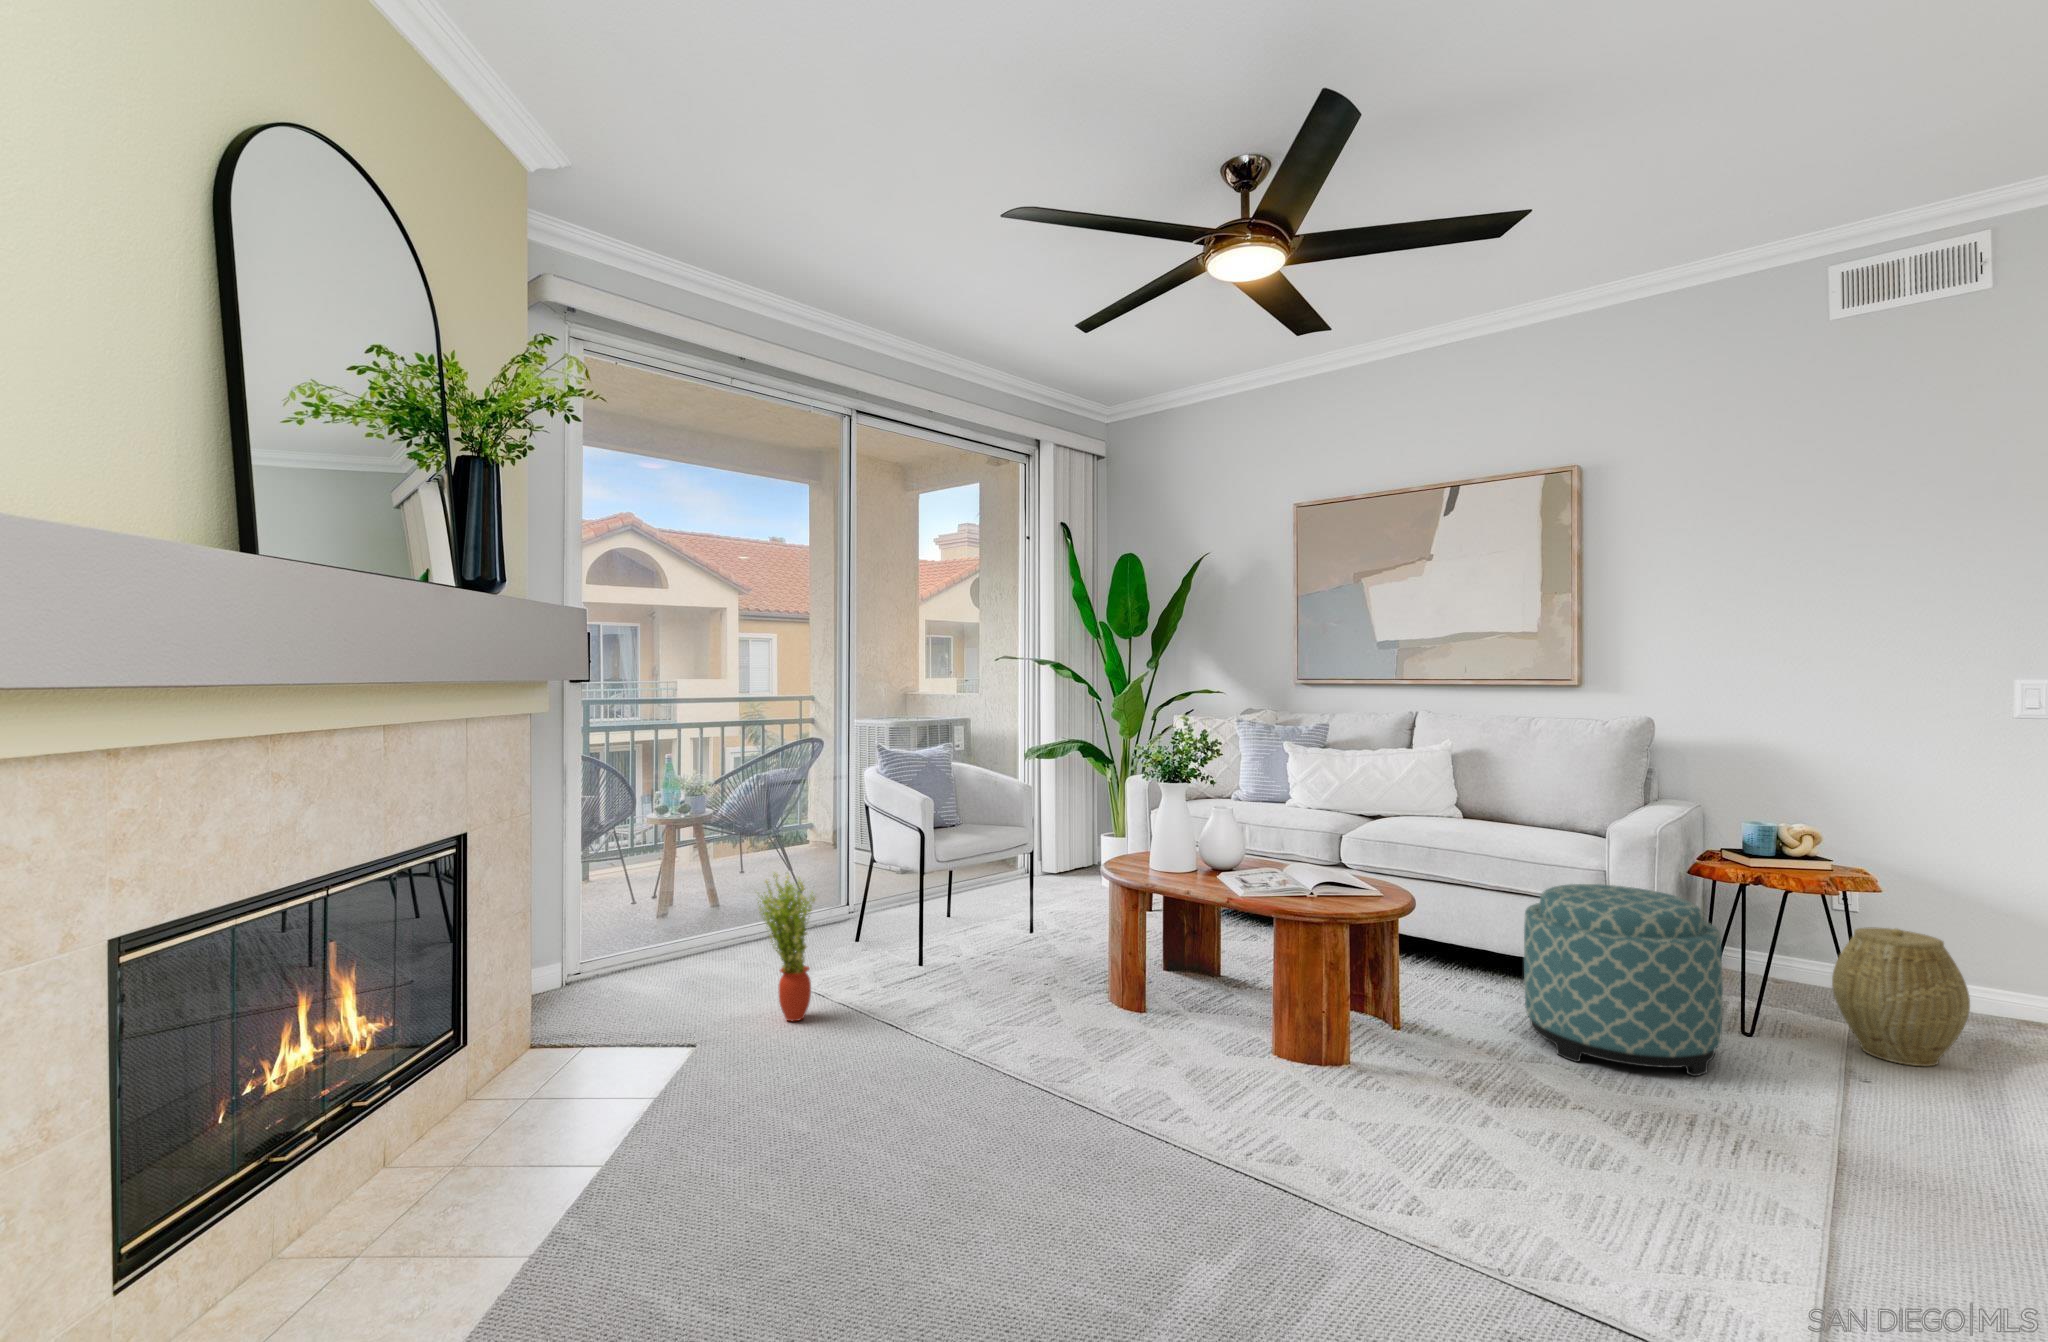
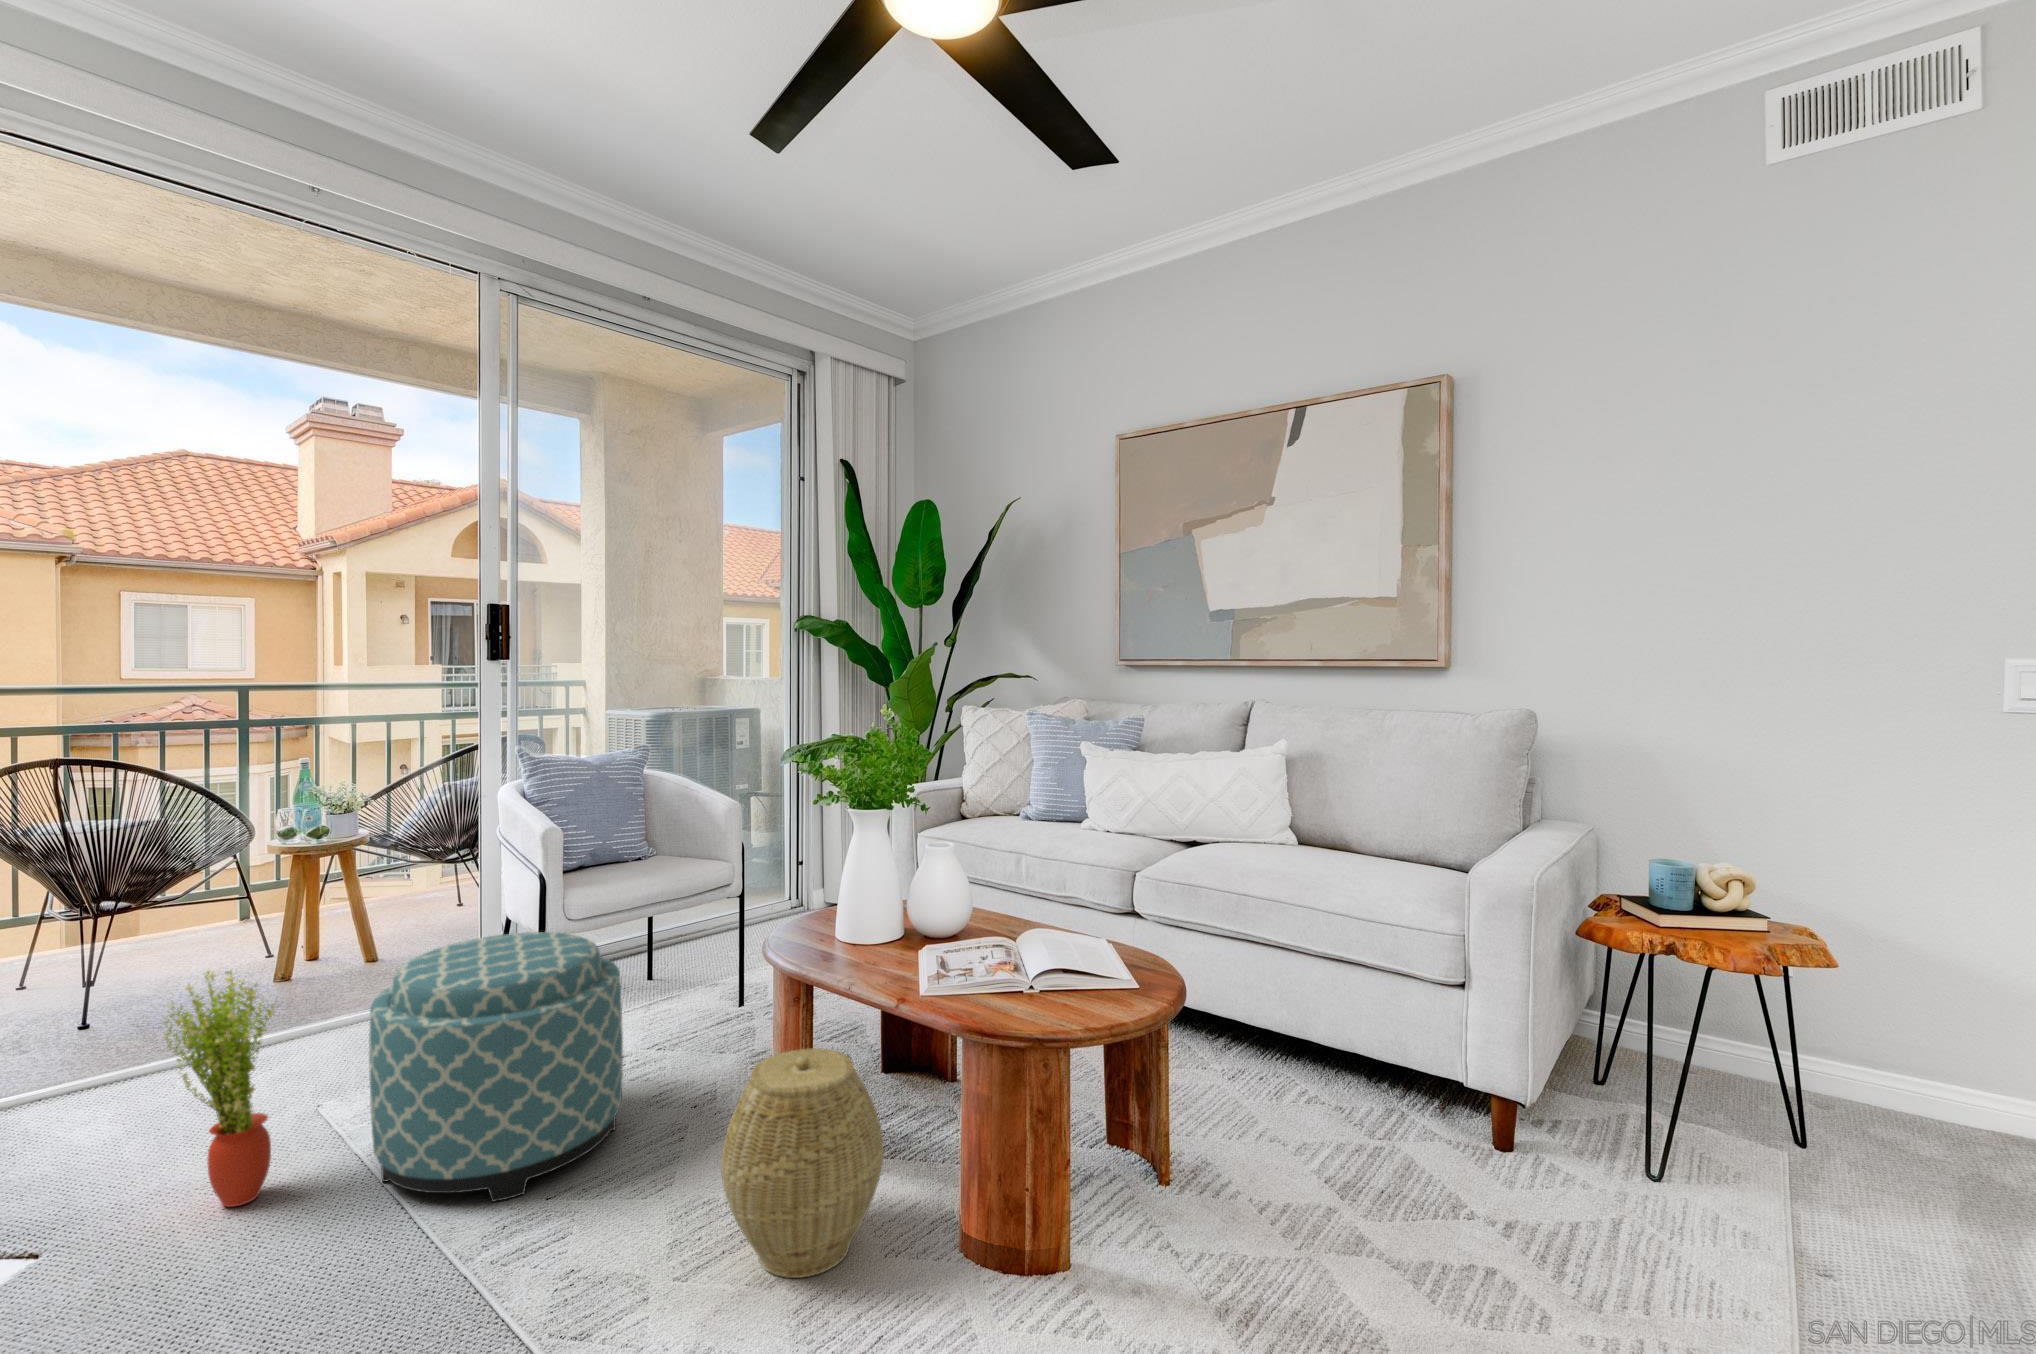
ottoman: present [1524,884,1723,1076] -> present [369,932,623,1202]
woven basket: present [1832,927,1970,1066] -> present [721,1048,884,1278]

